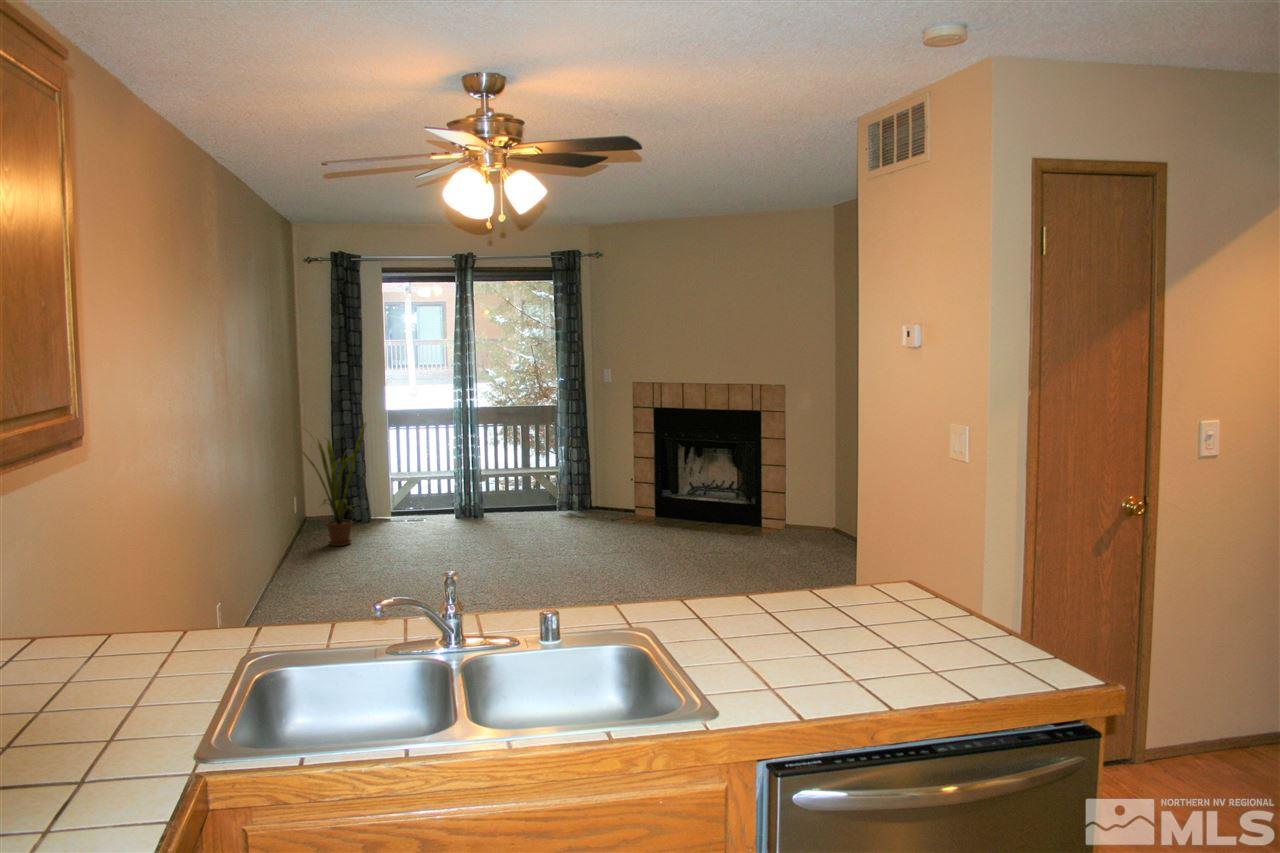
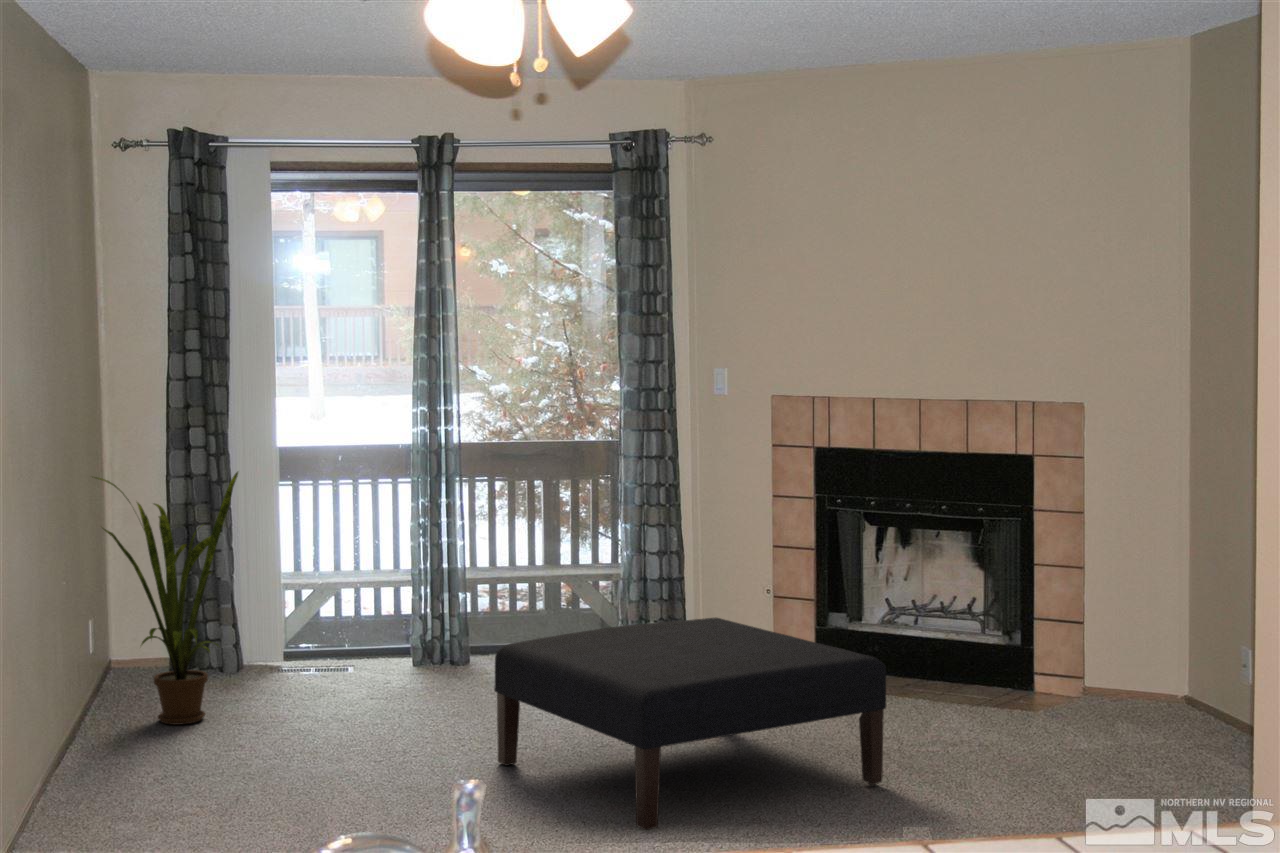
ottoman: none [491,491,677,588] -> present [494,618,886,830]

